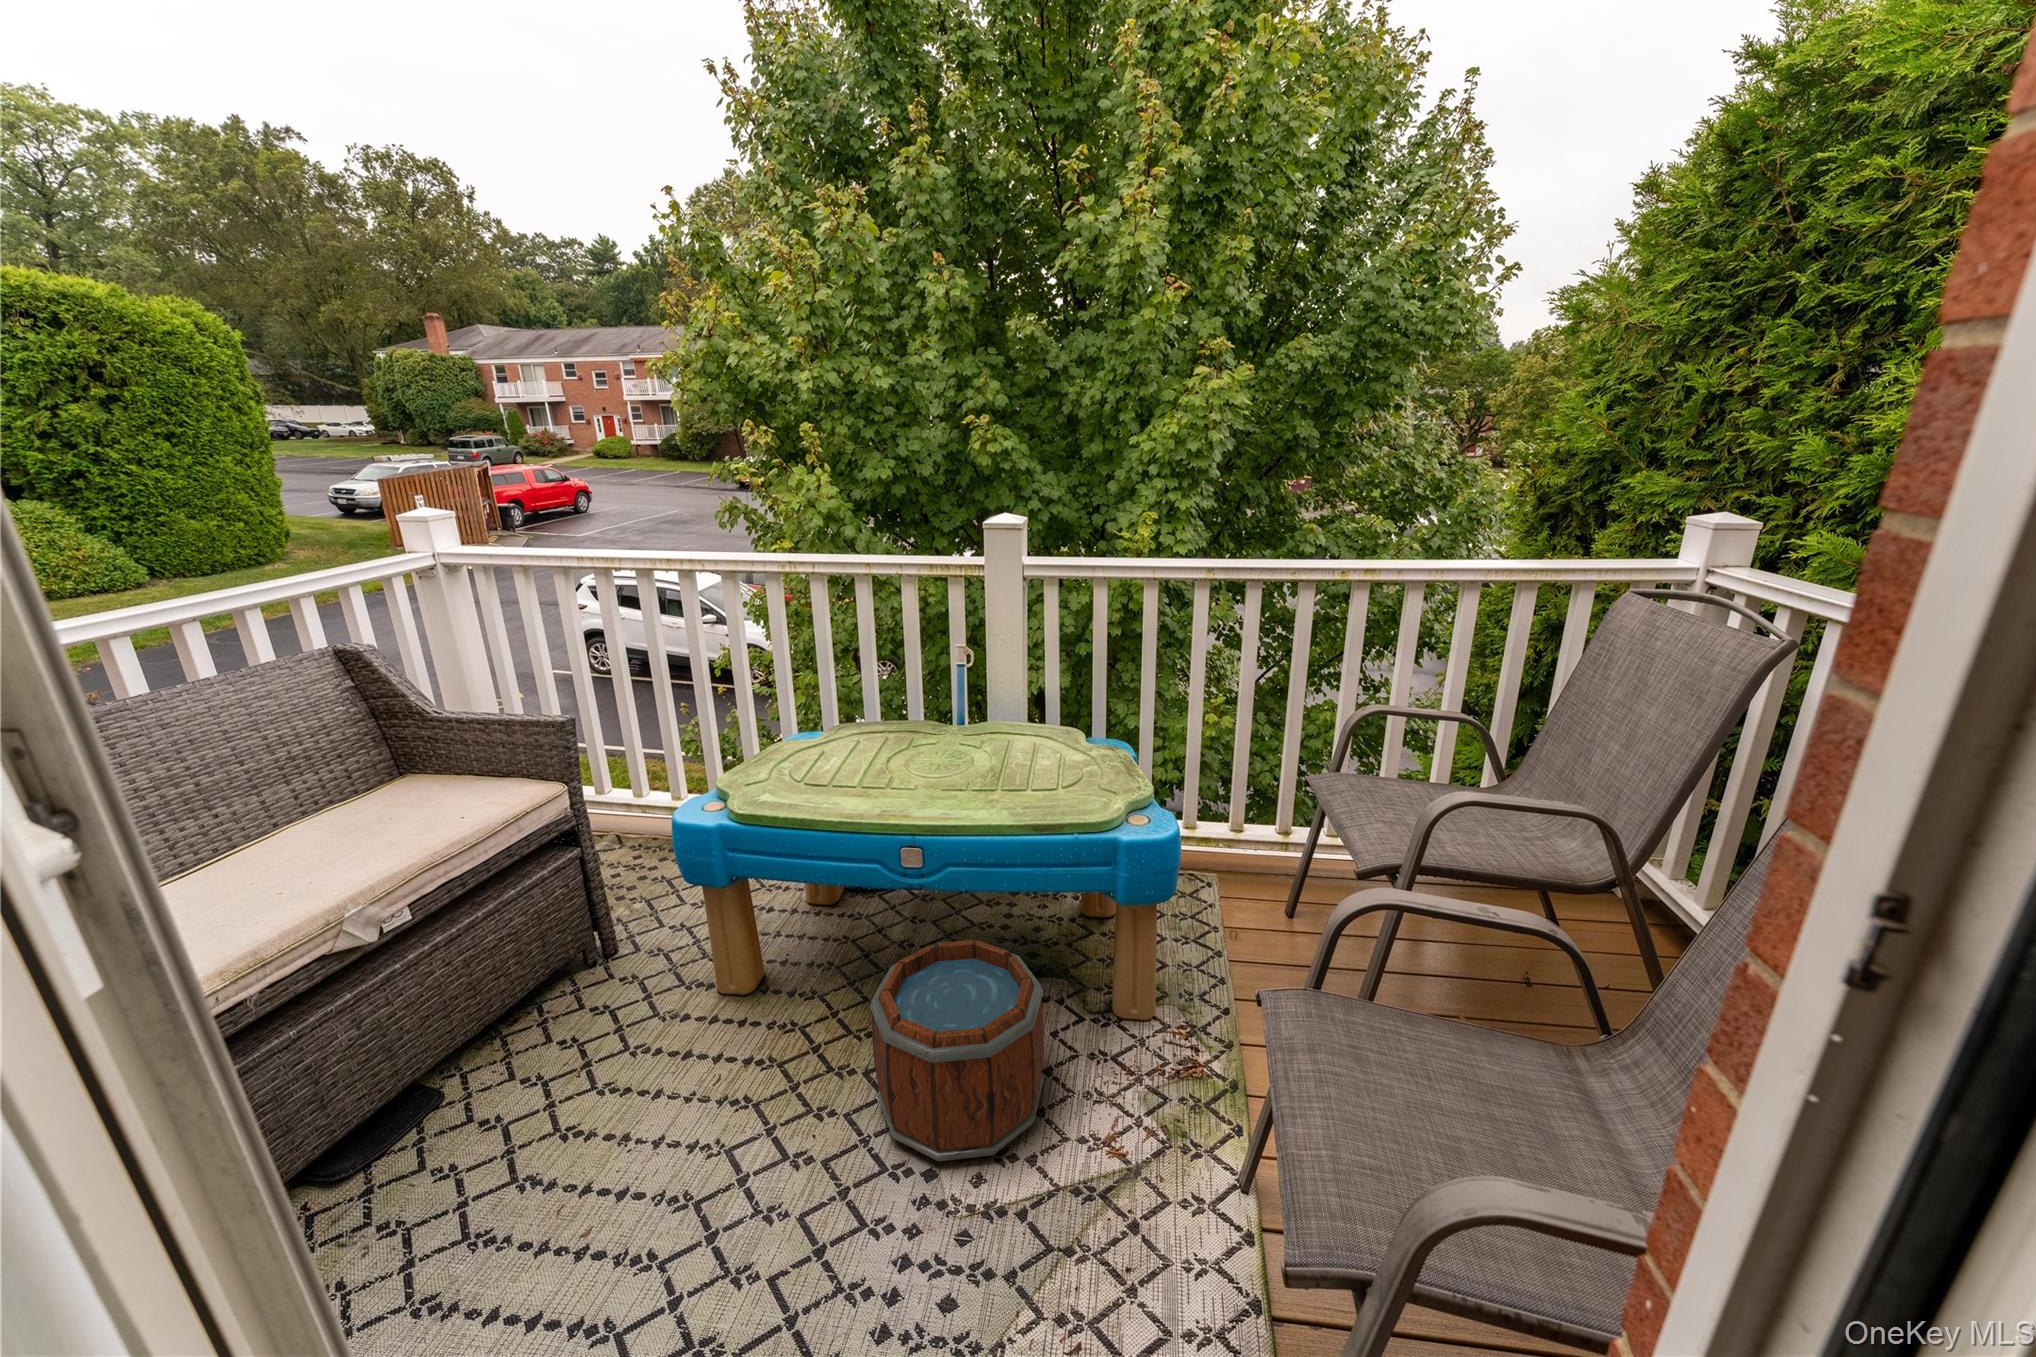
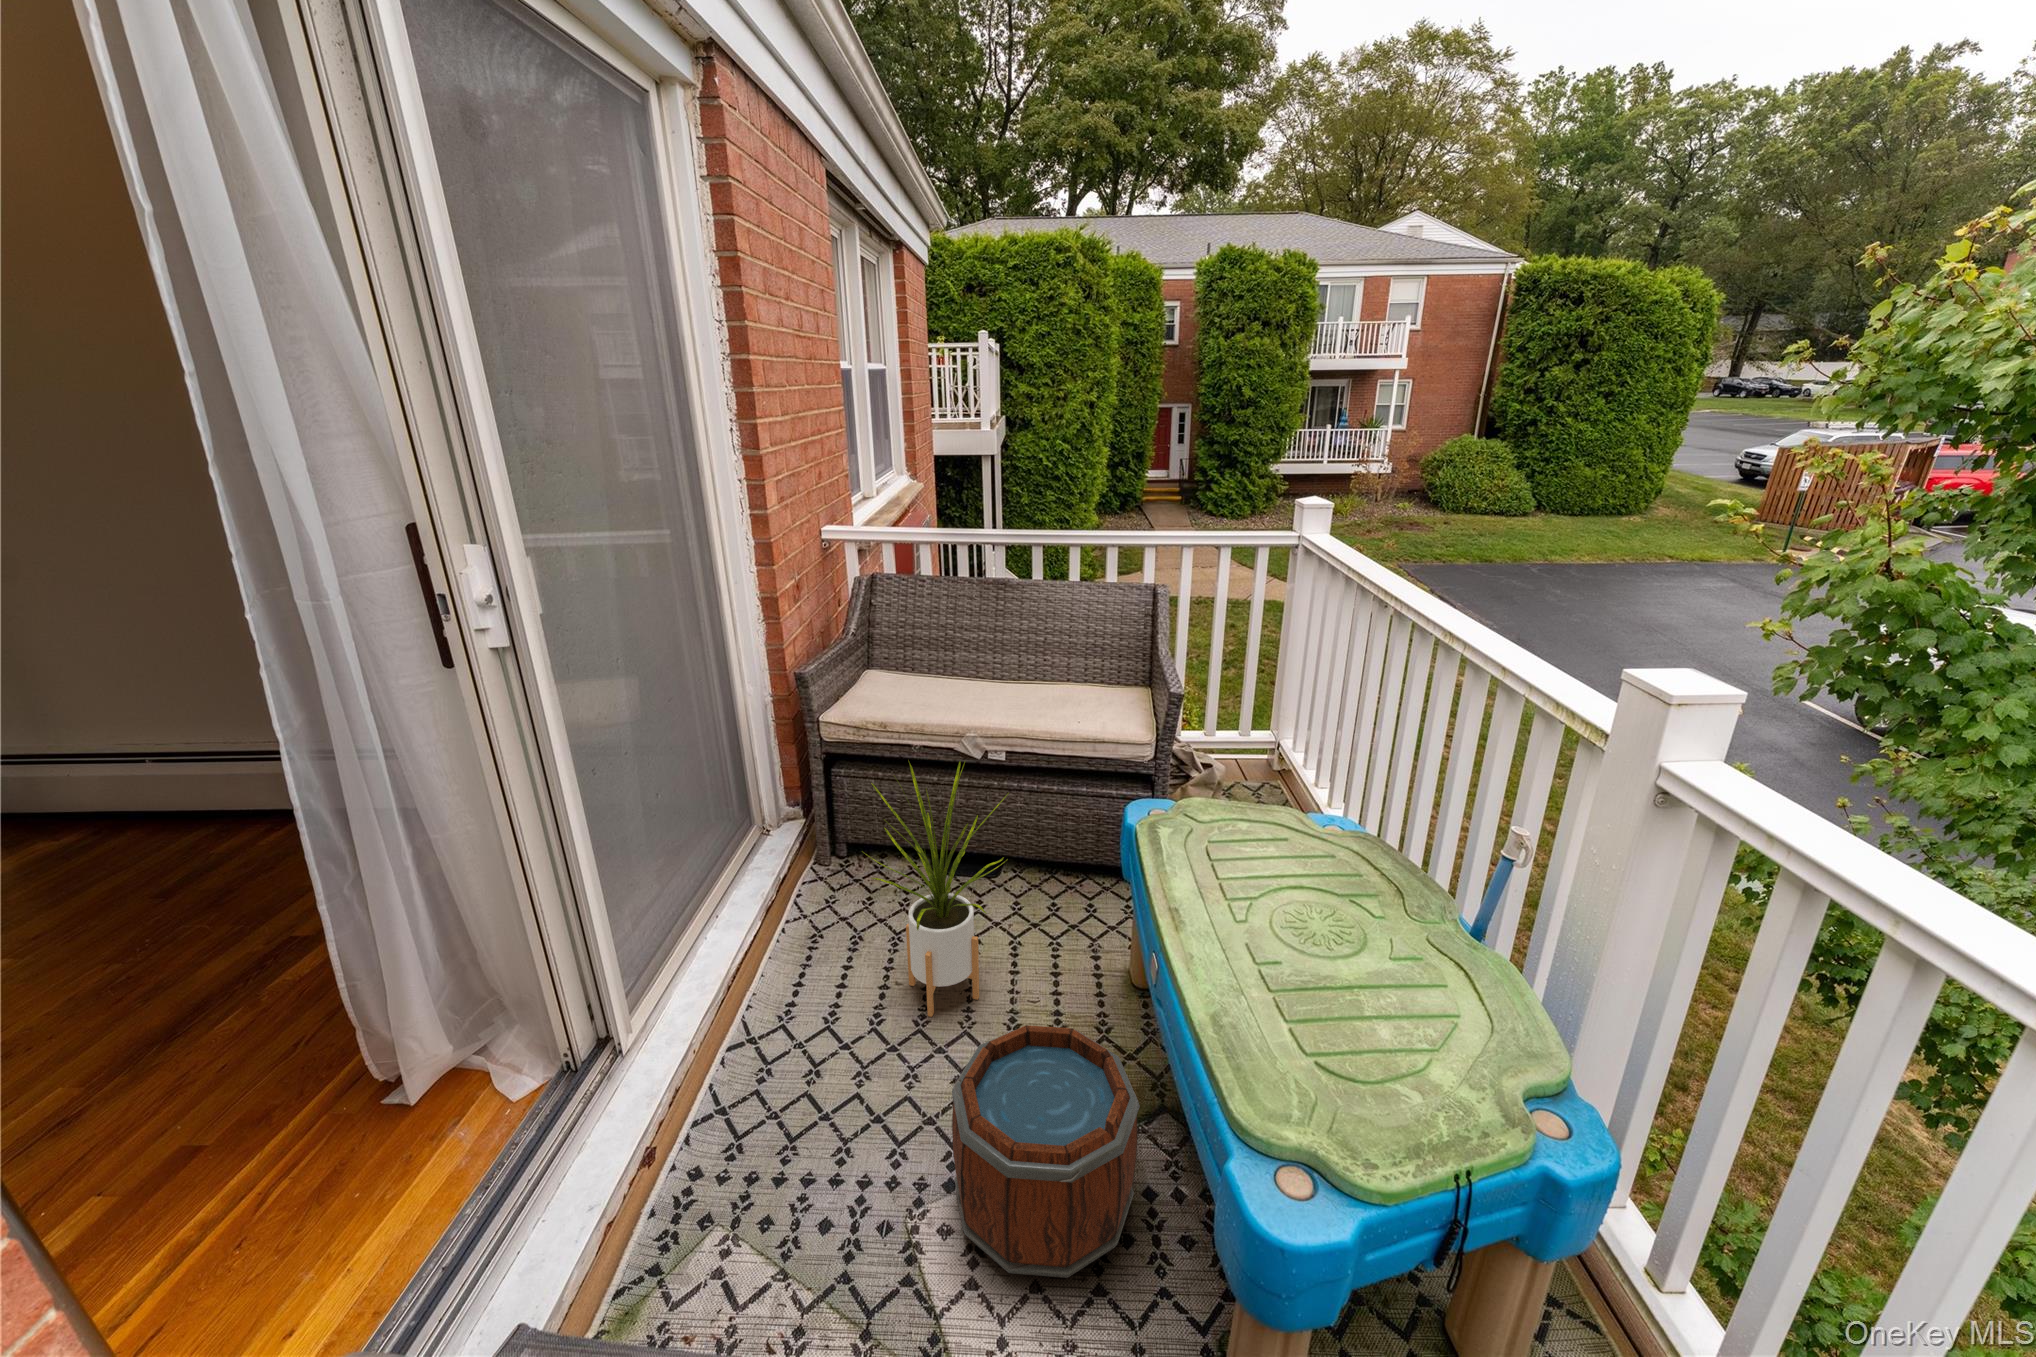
house plant: none [467,859,712,1222] -> present [864,762,1008,1017]

